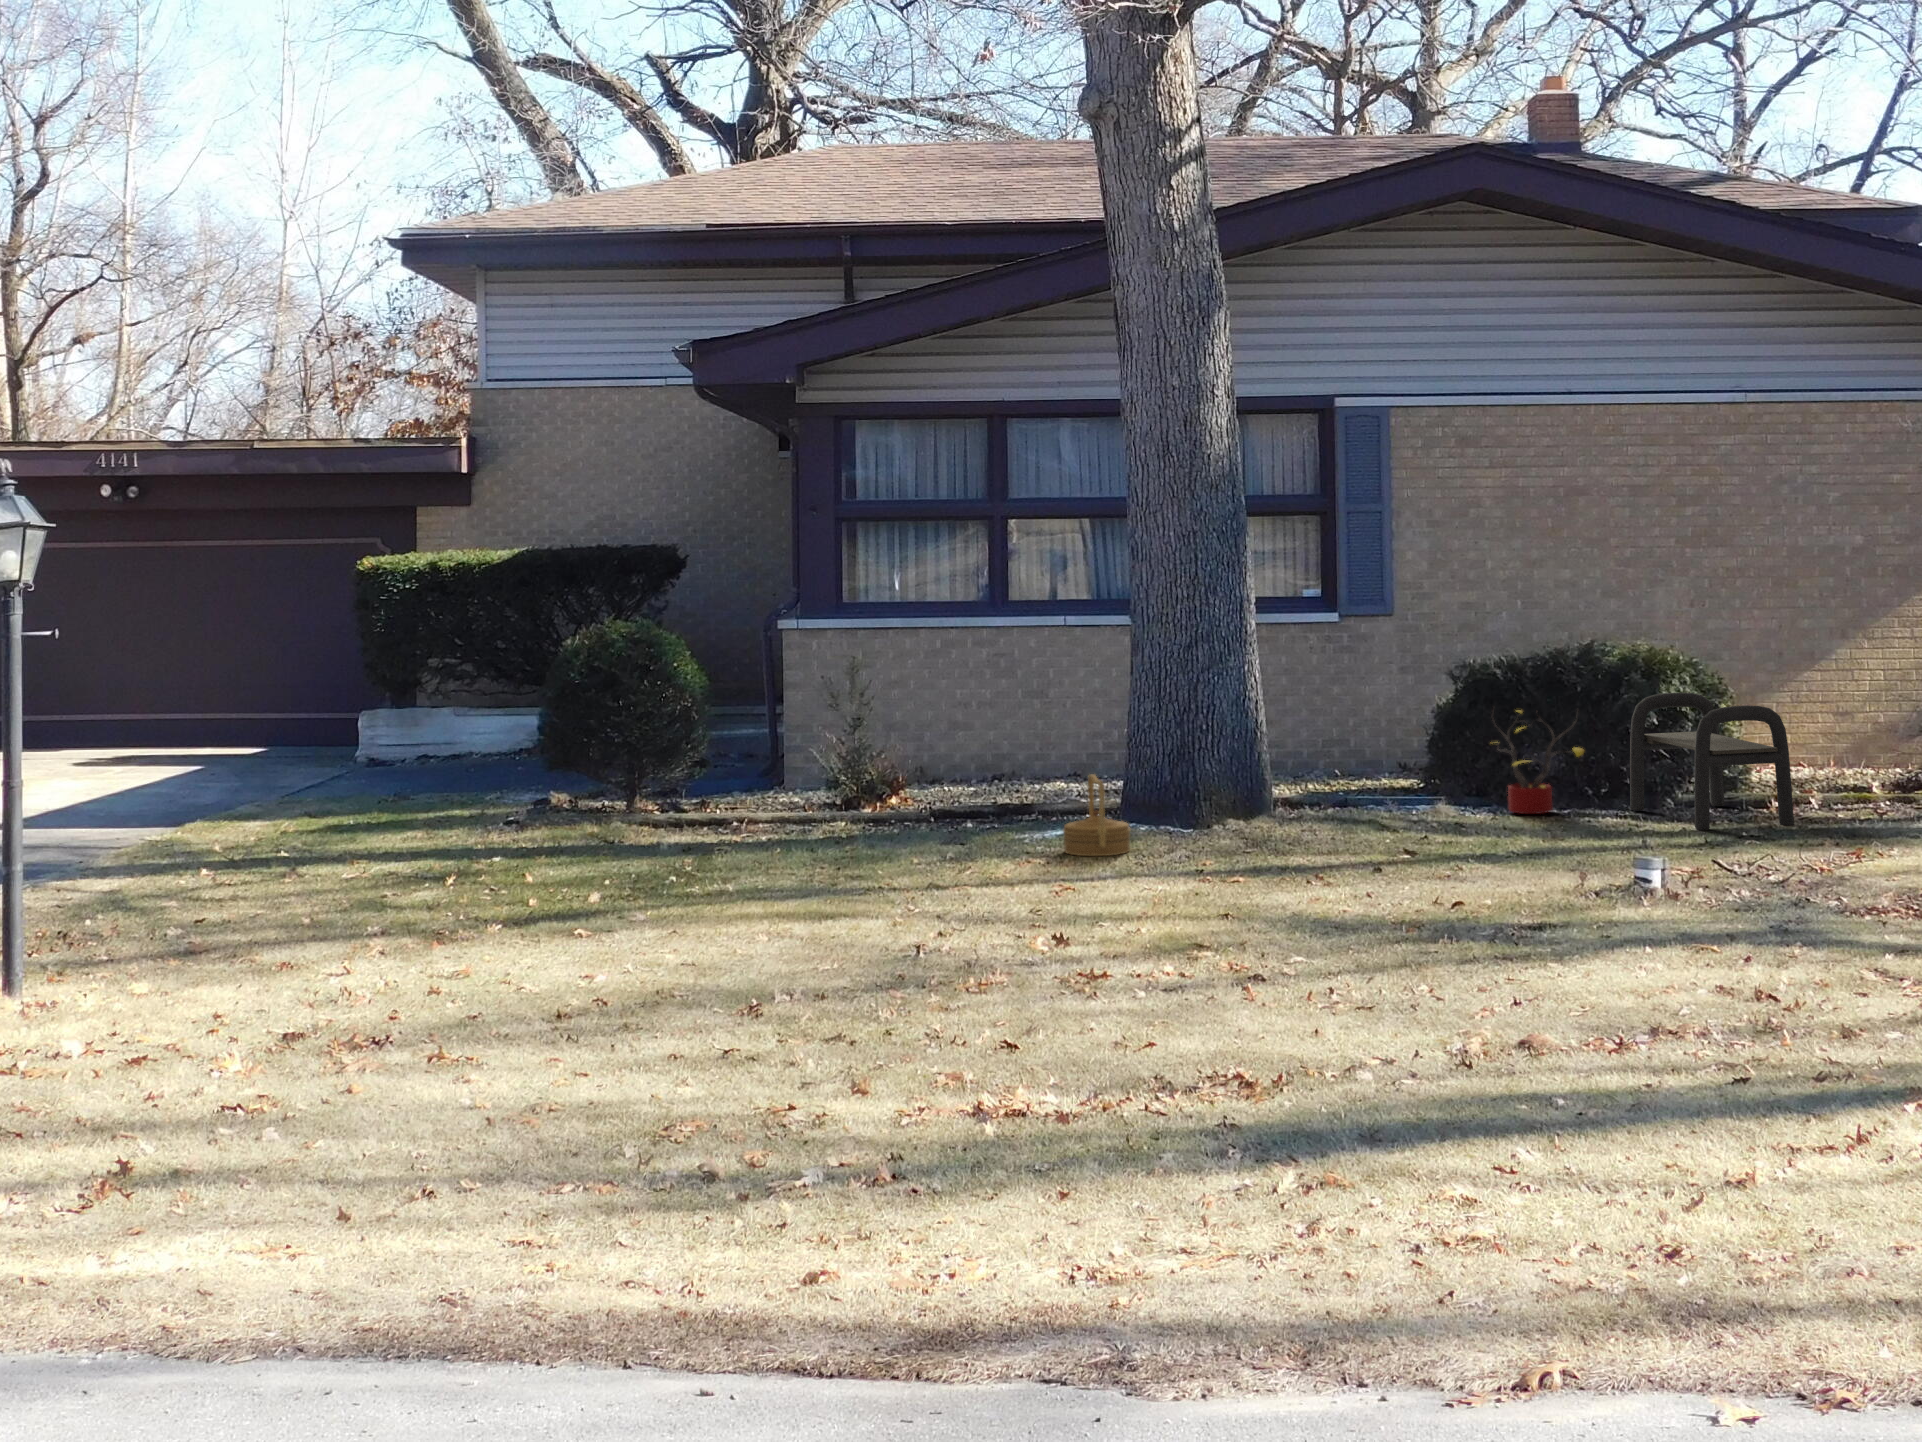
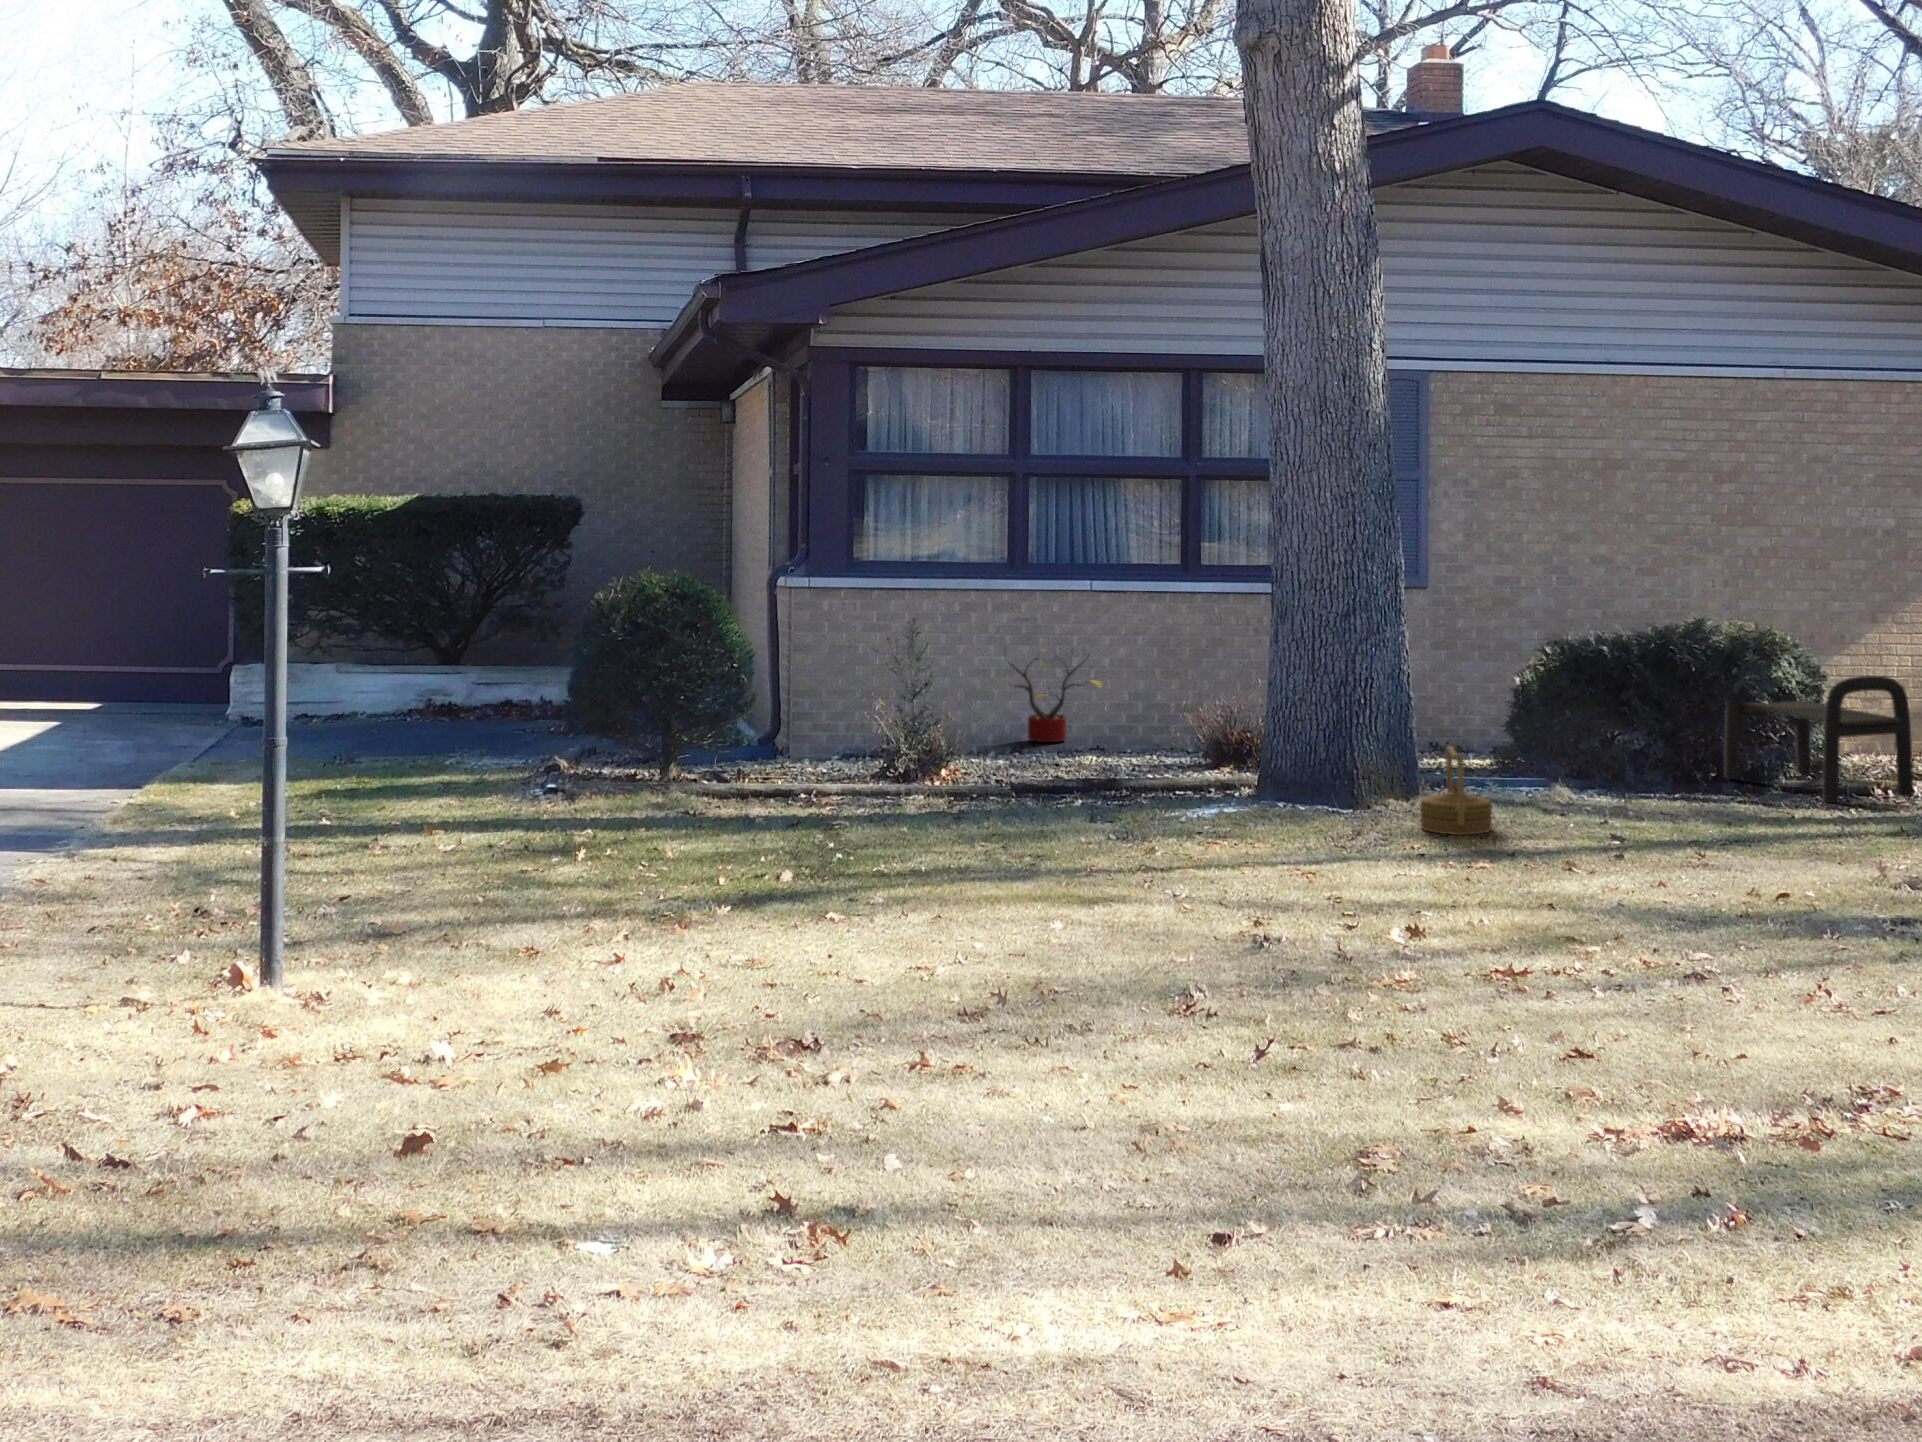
decorative plant: present [1491,710,1584,814] -> present [1008,656,1102,742]
woven basket: present [1063,774,1130,856] -> present [1419,746,1493,835]

